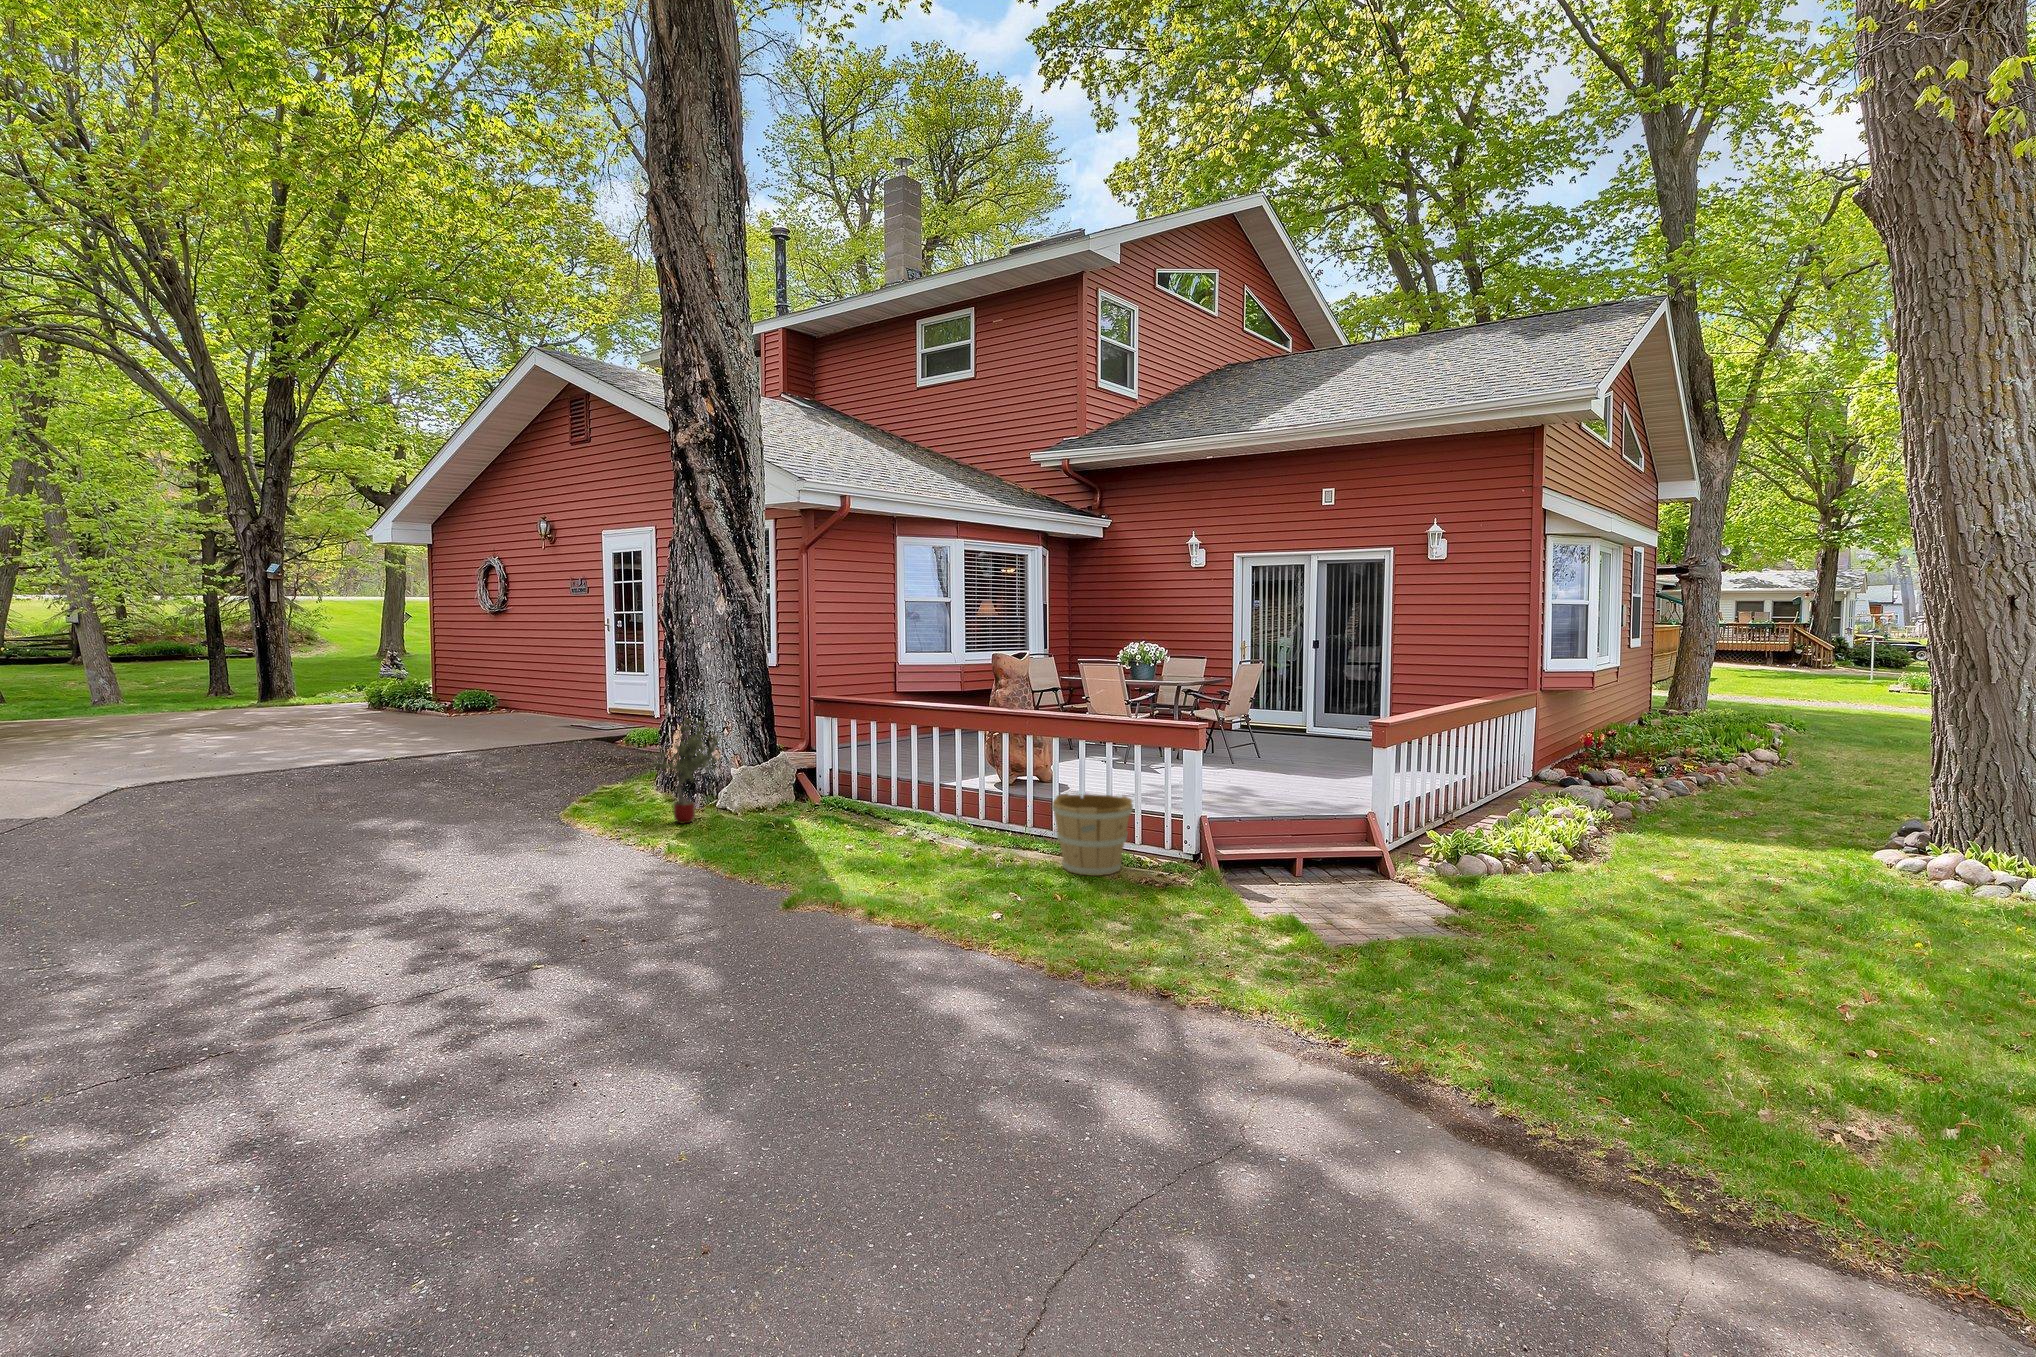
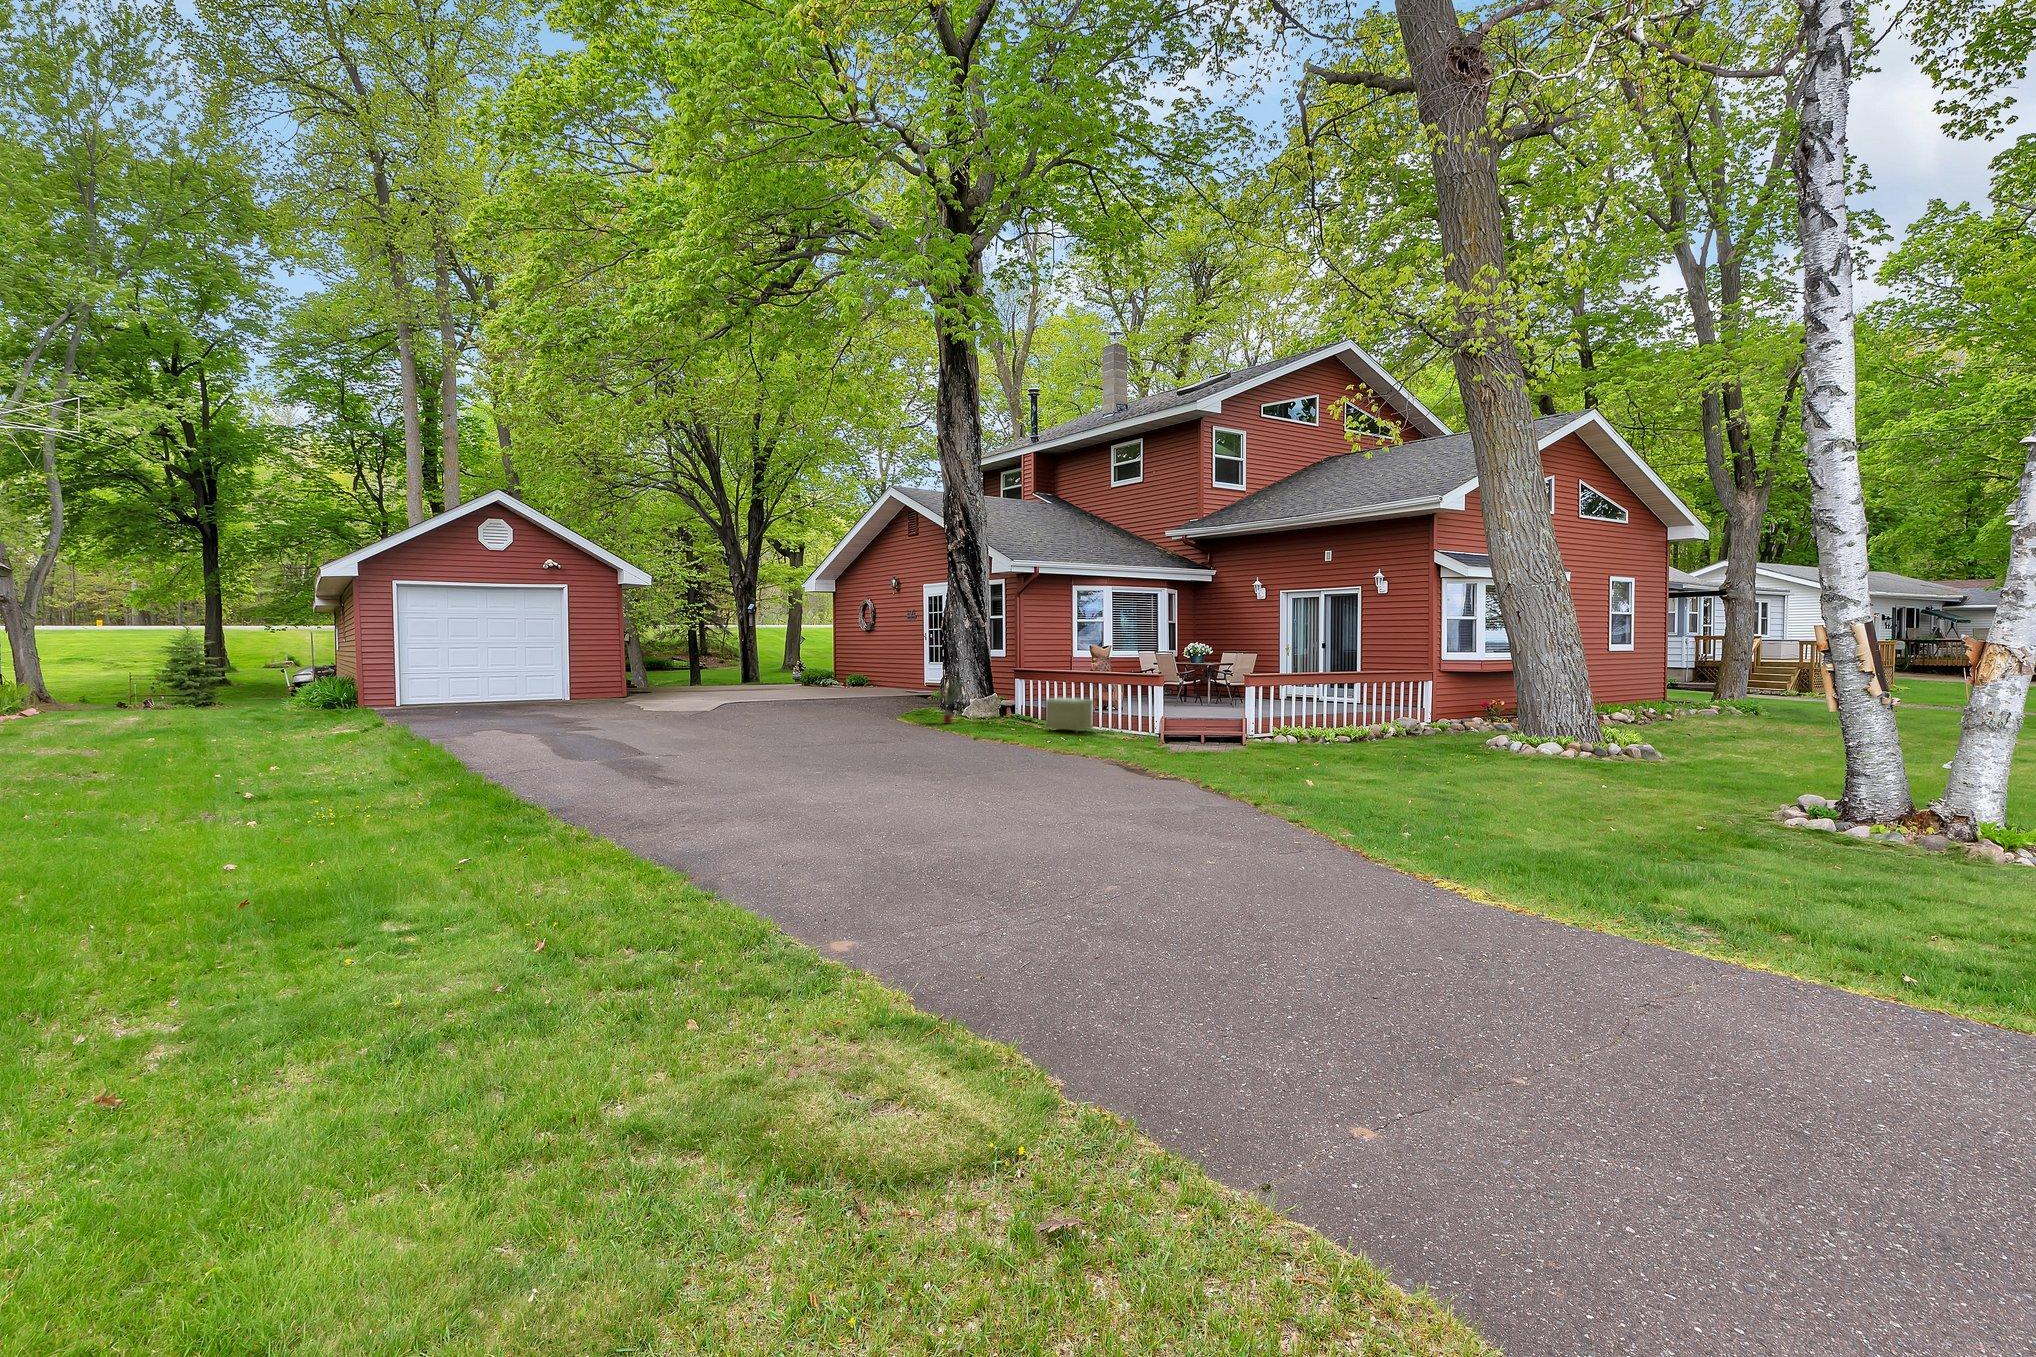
storage bench: none [919,762,1021,845] -> present [1046,697,1093,731]
wooden bucket: present [1052,793,1133,876] -> none [1092,707,1128,740]

